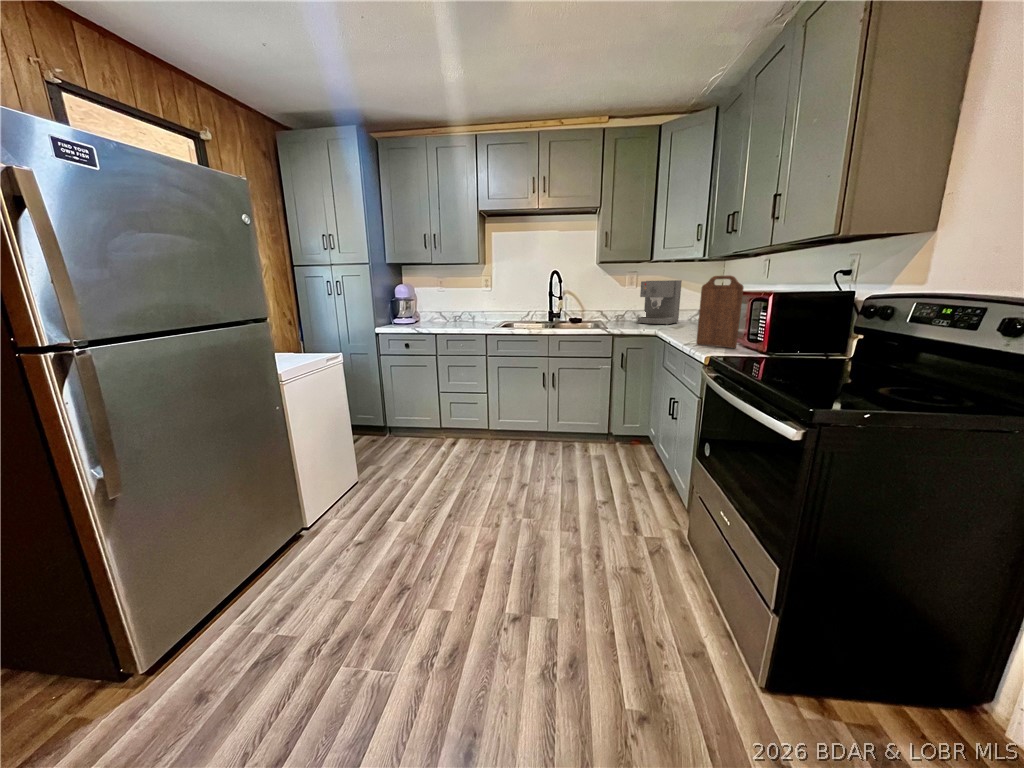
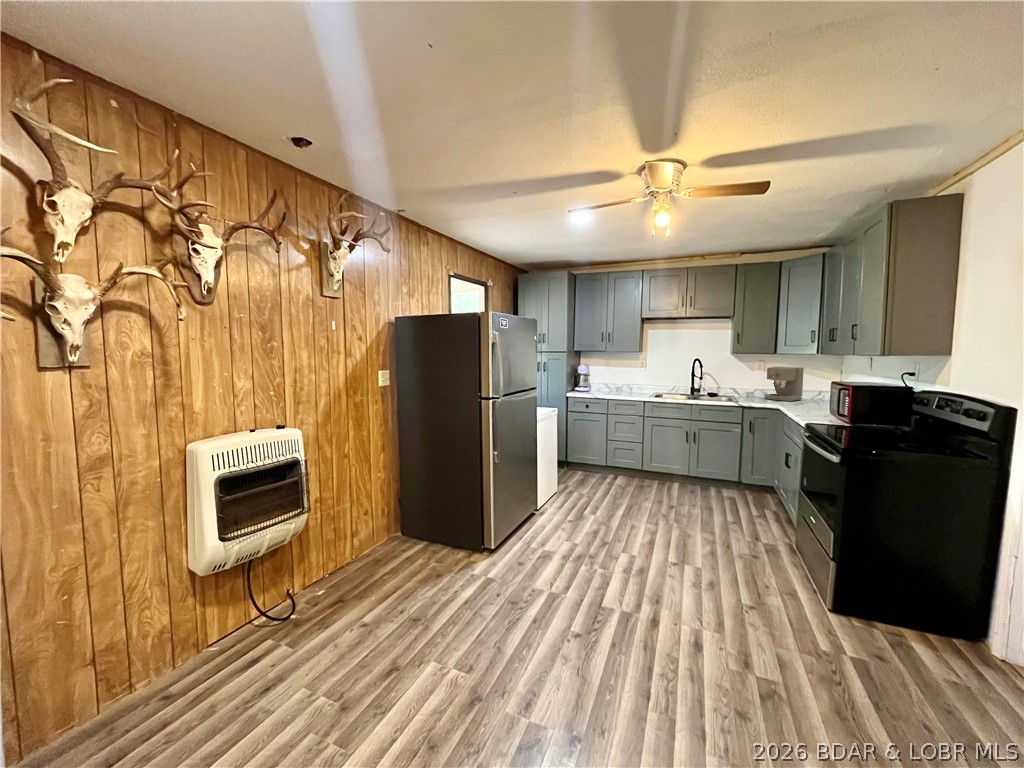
cutting board: present [696,276,744,348] -> none [804,372,836,420]

